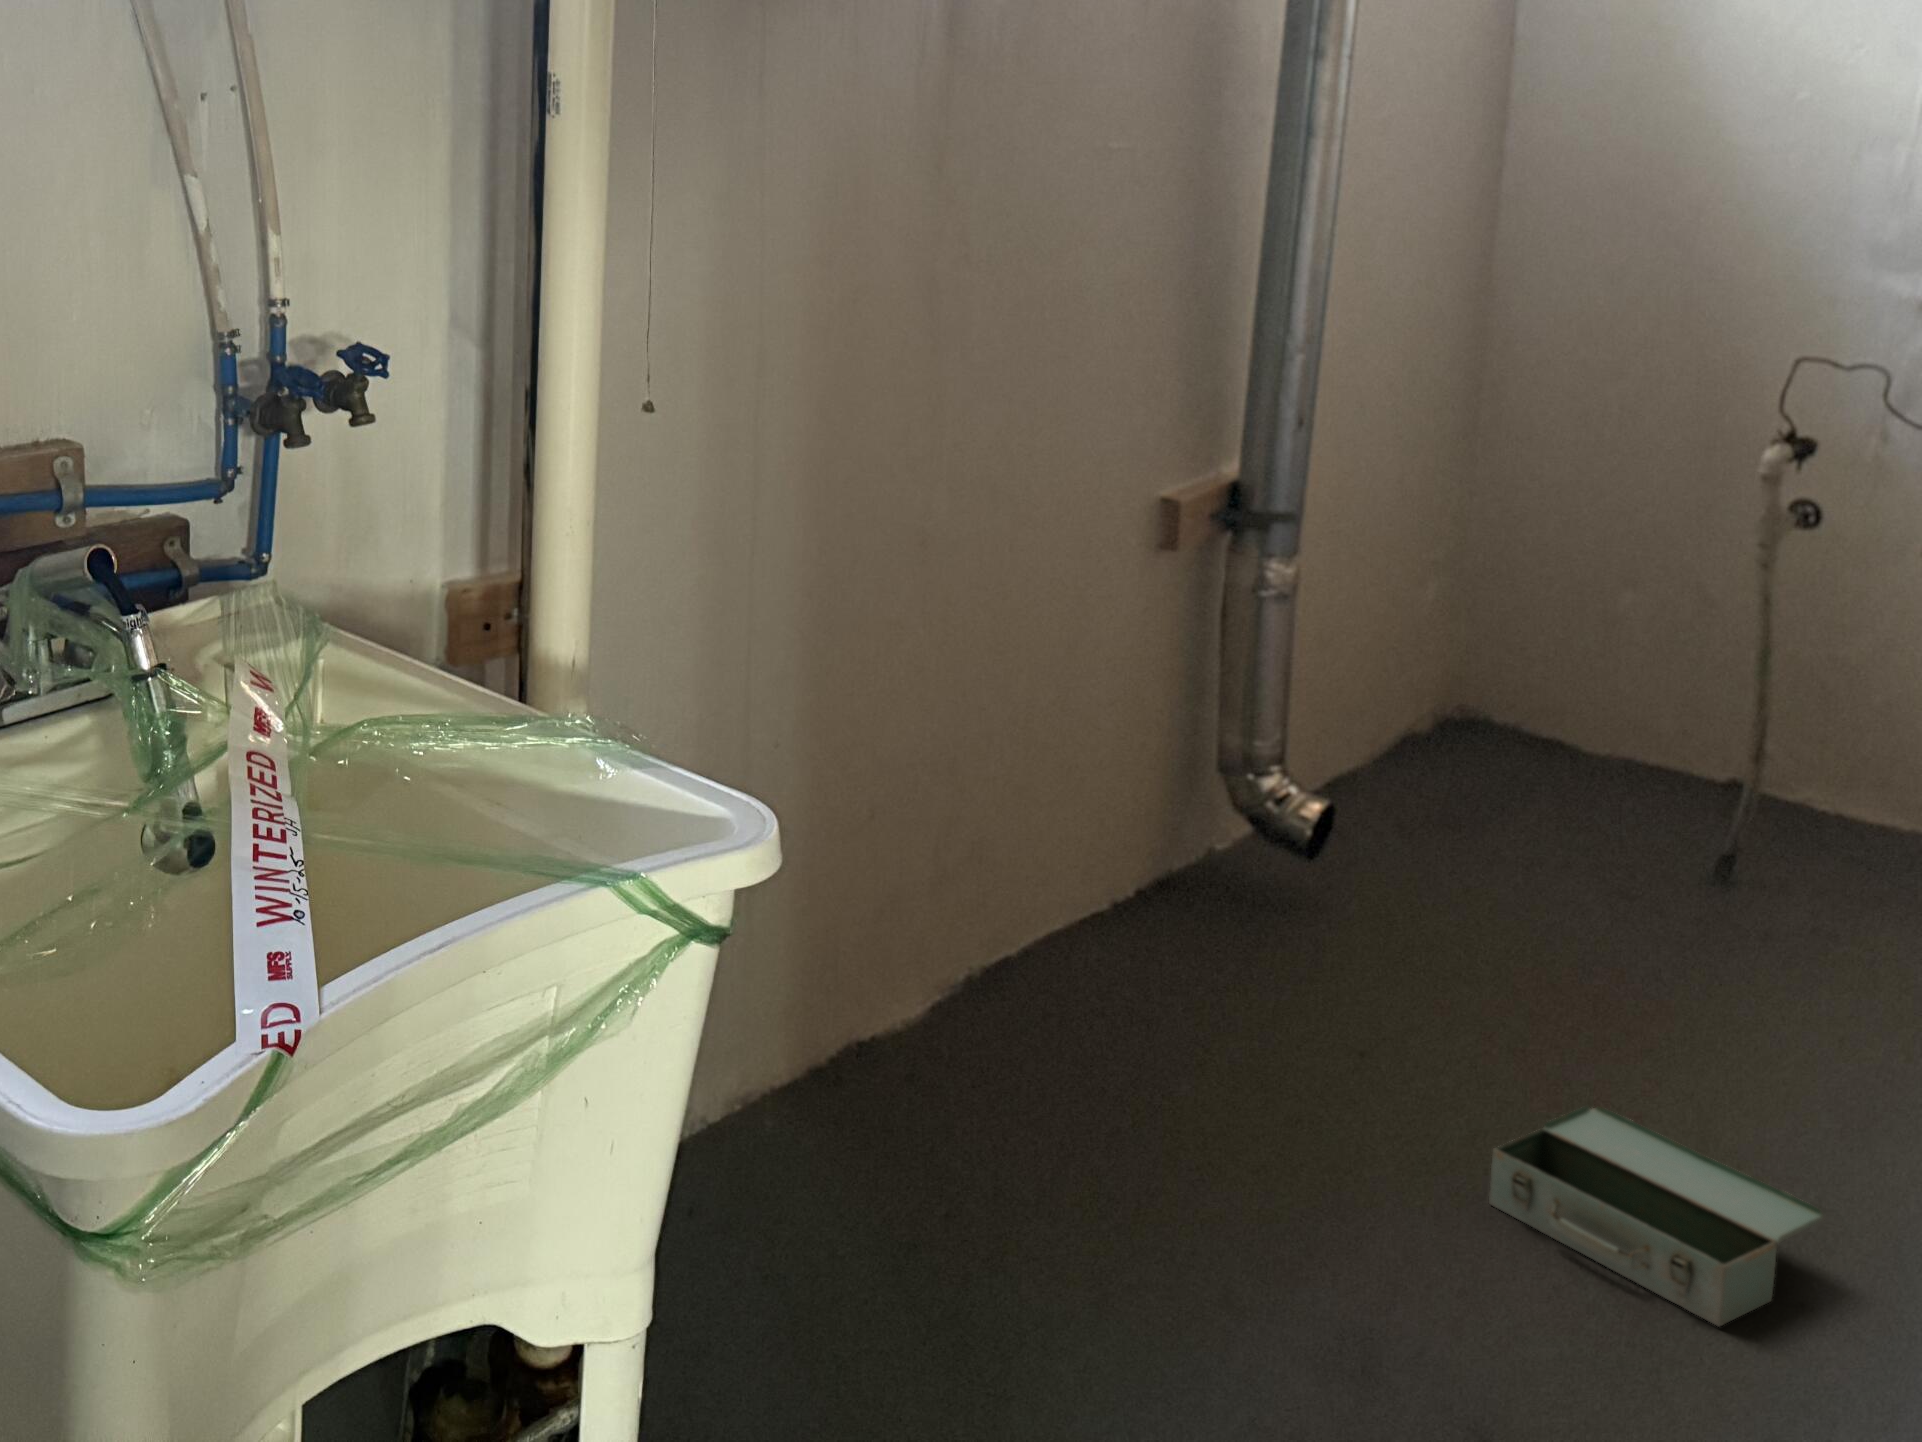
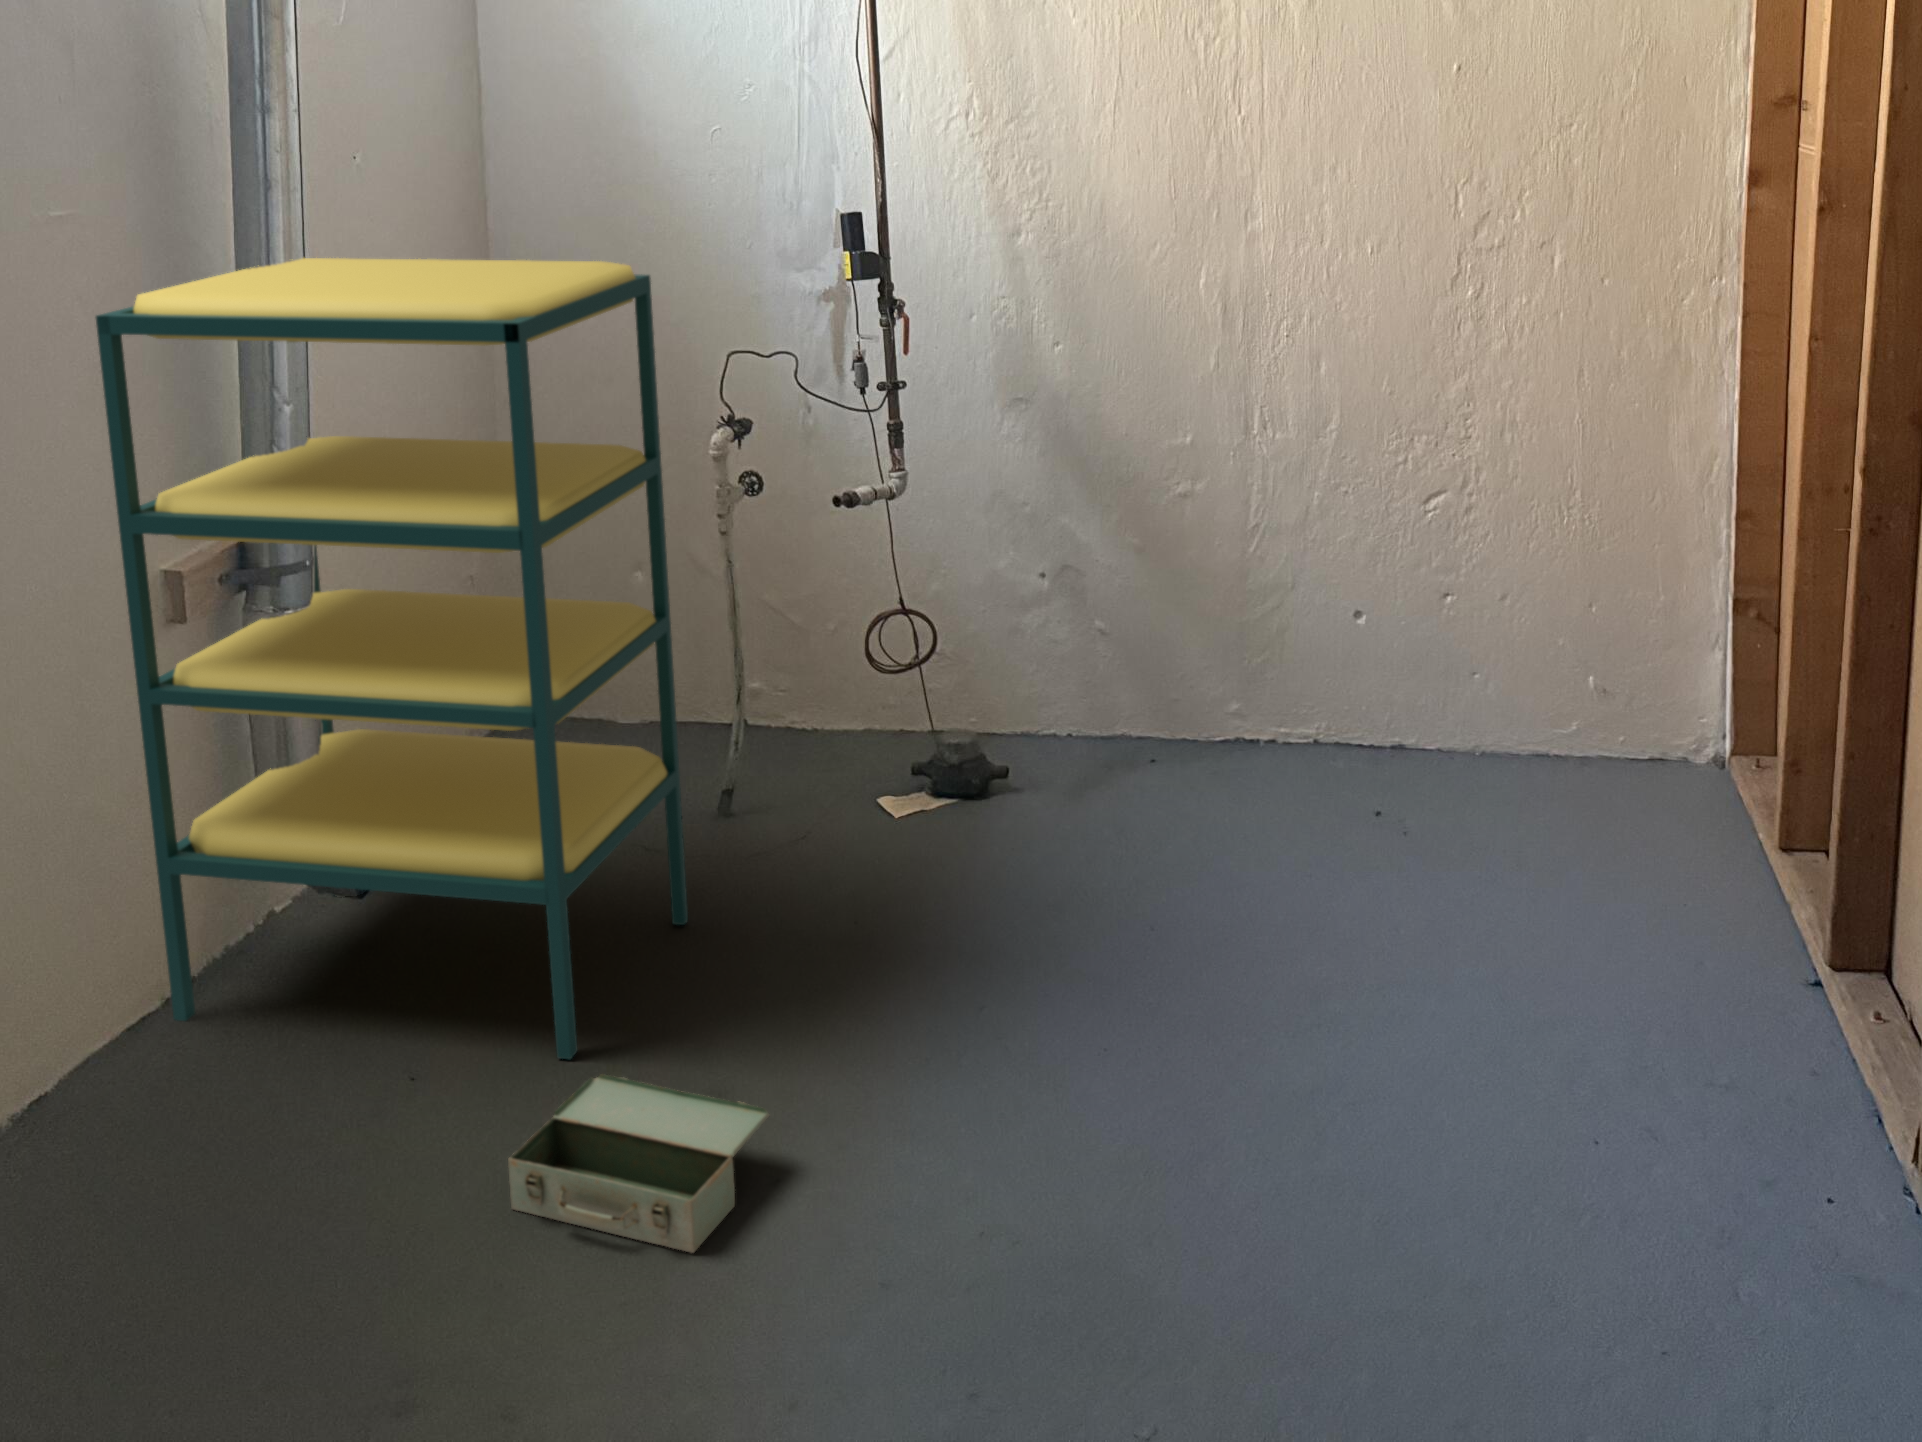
shelving unit: none [1120,201,1748,1088] -> present [96,258,688,1059]

